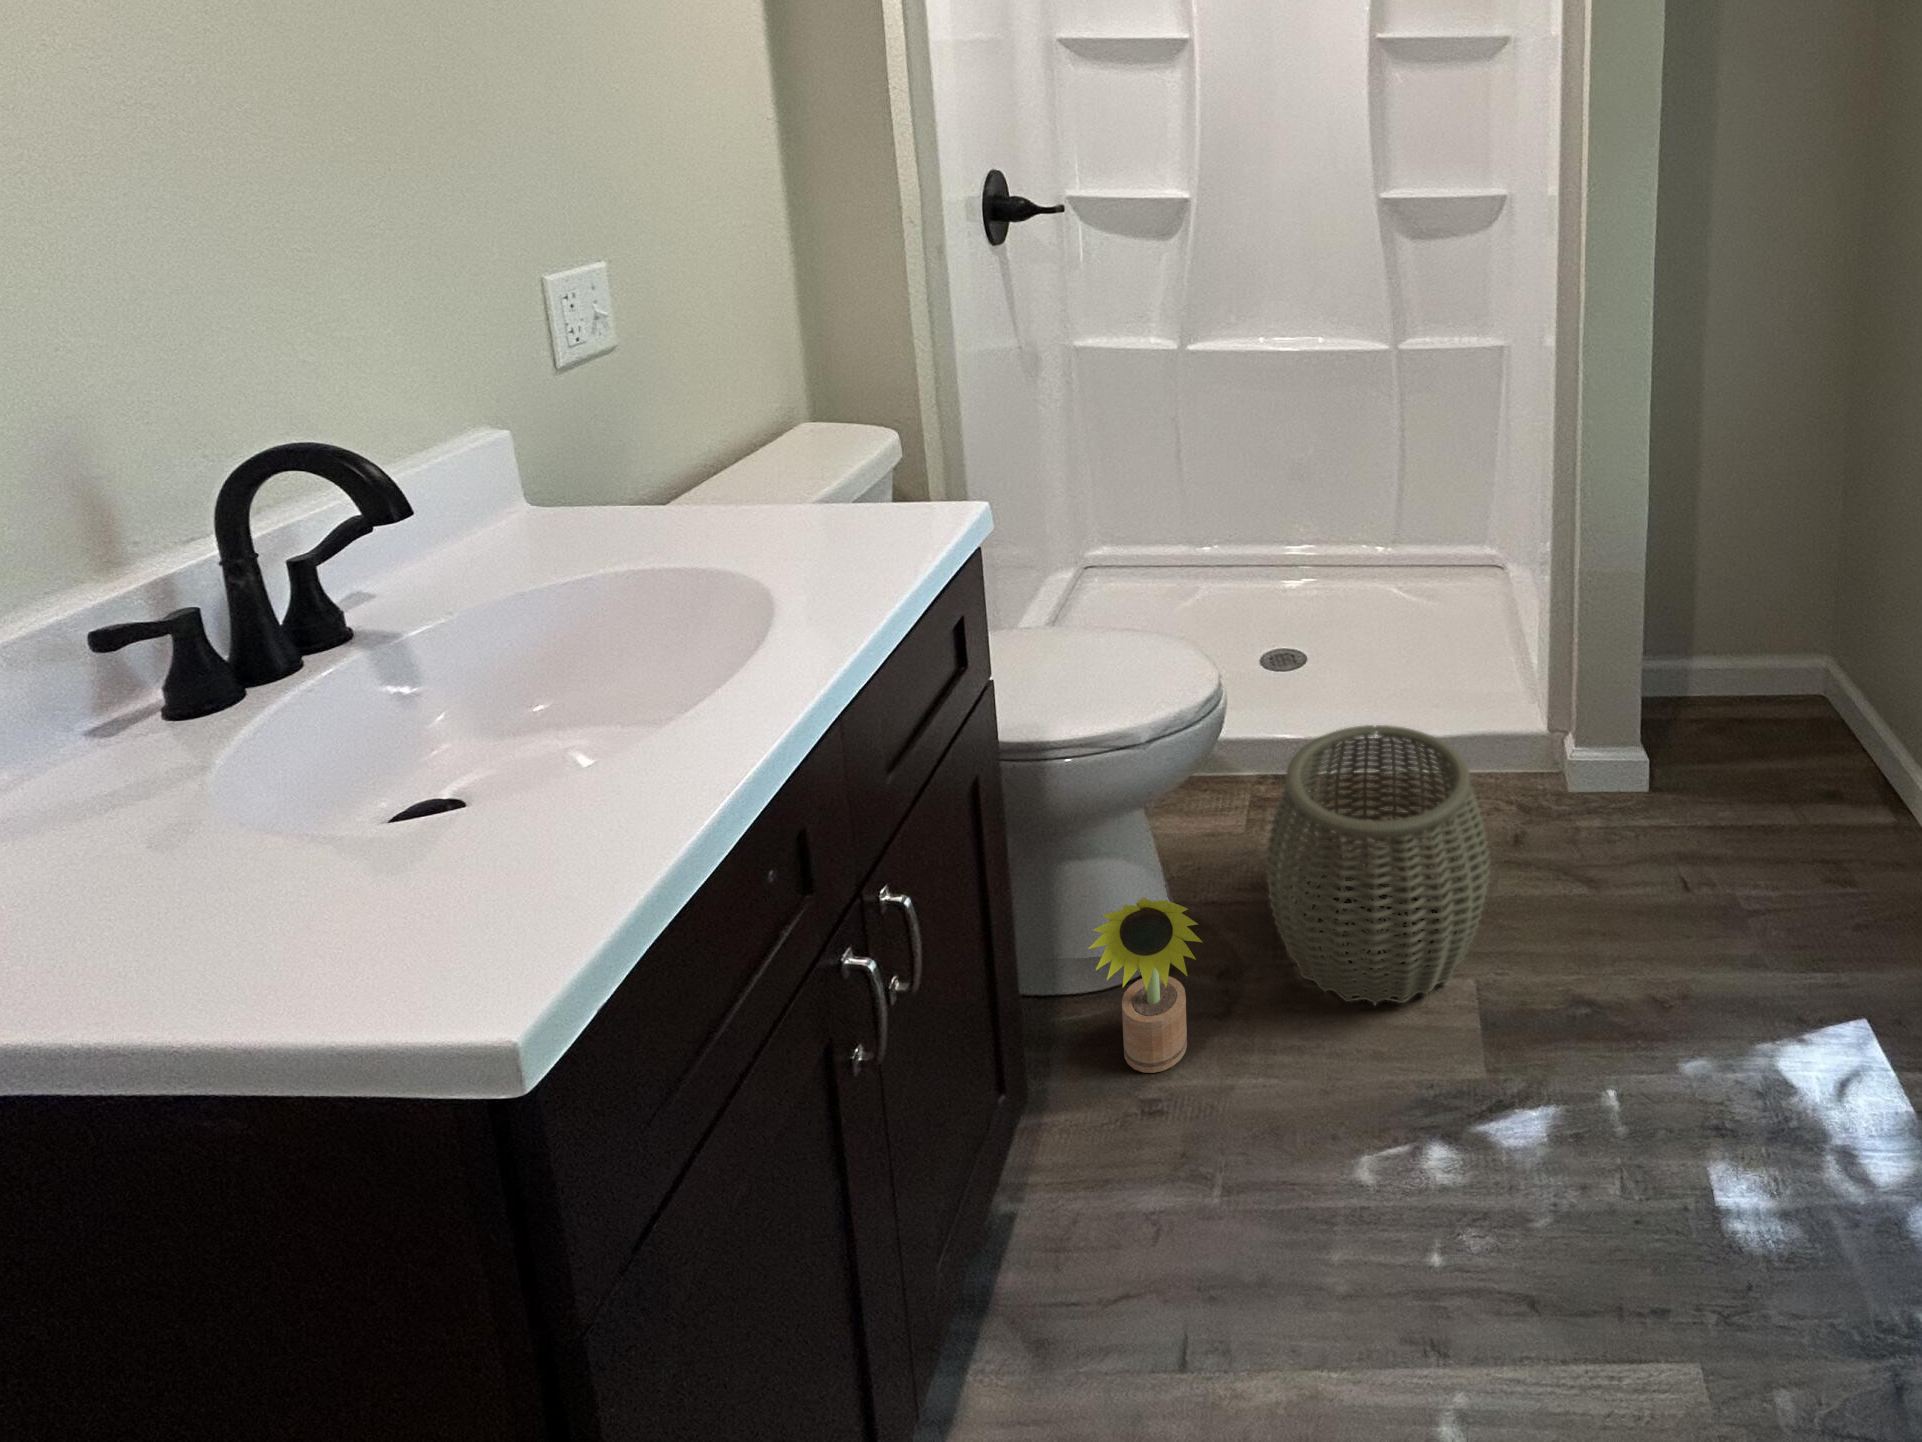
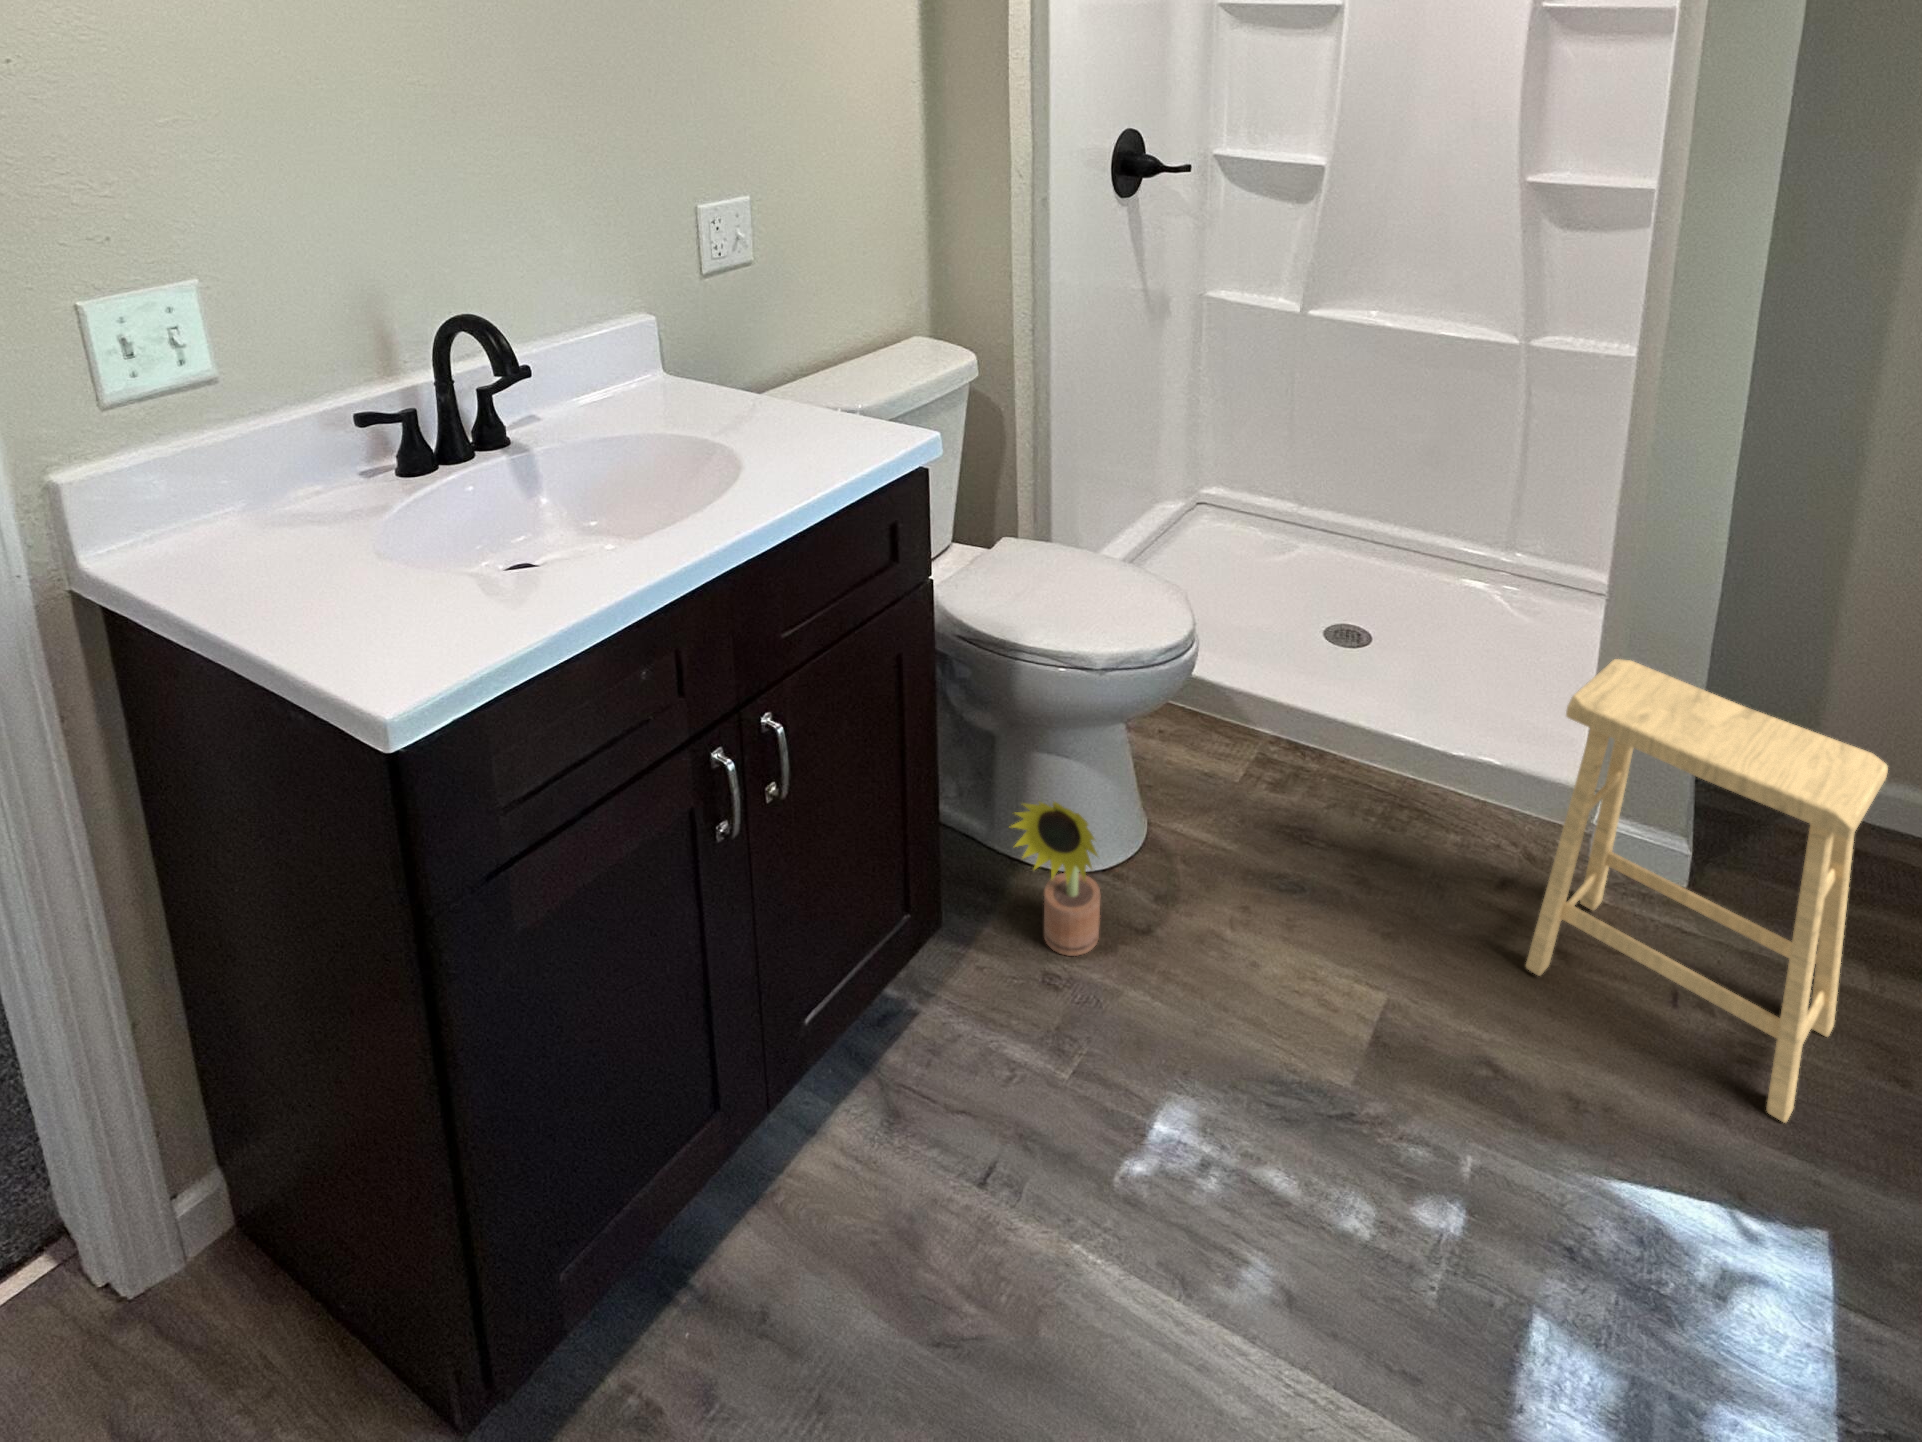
footstool: none [1566,594,1808,940] -> present [1526,659,1888,1123]
woven basket: present [1265,725,1490,1005] -> none [1199,716,1430,996]

